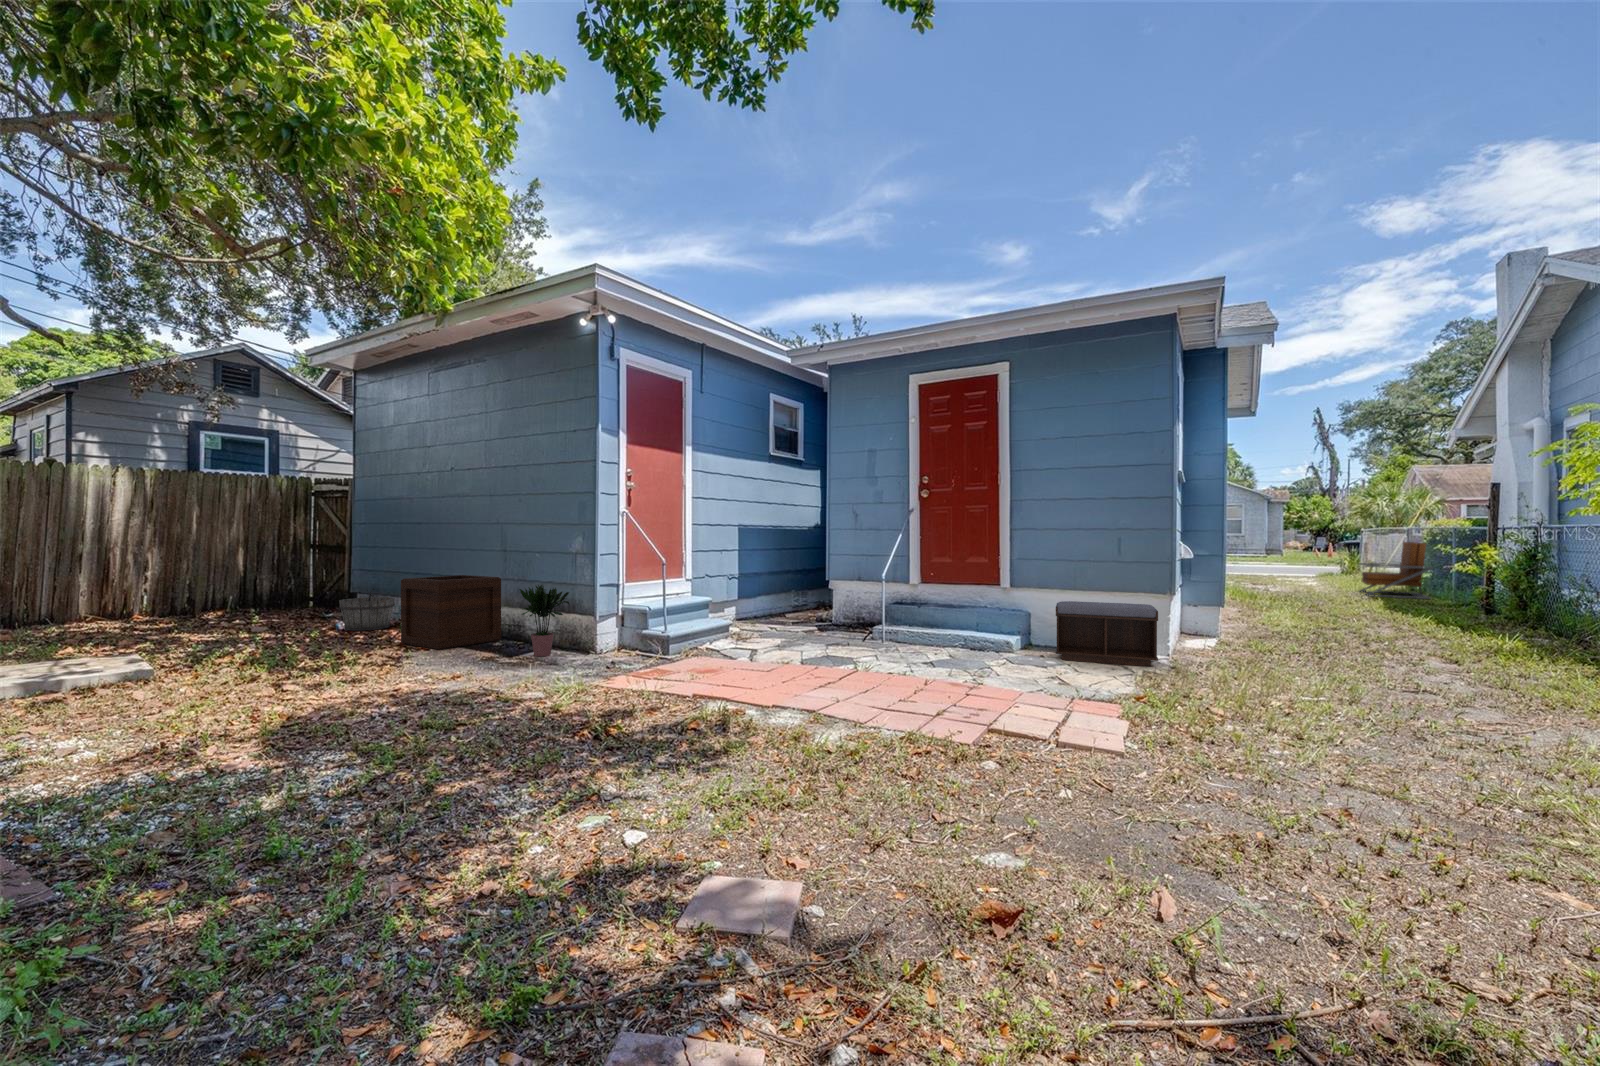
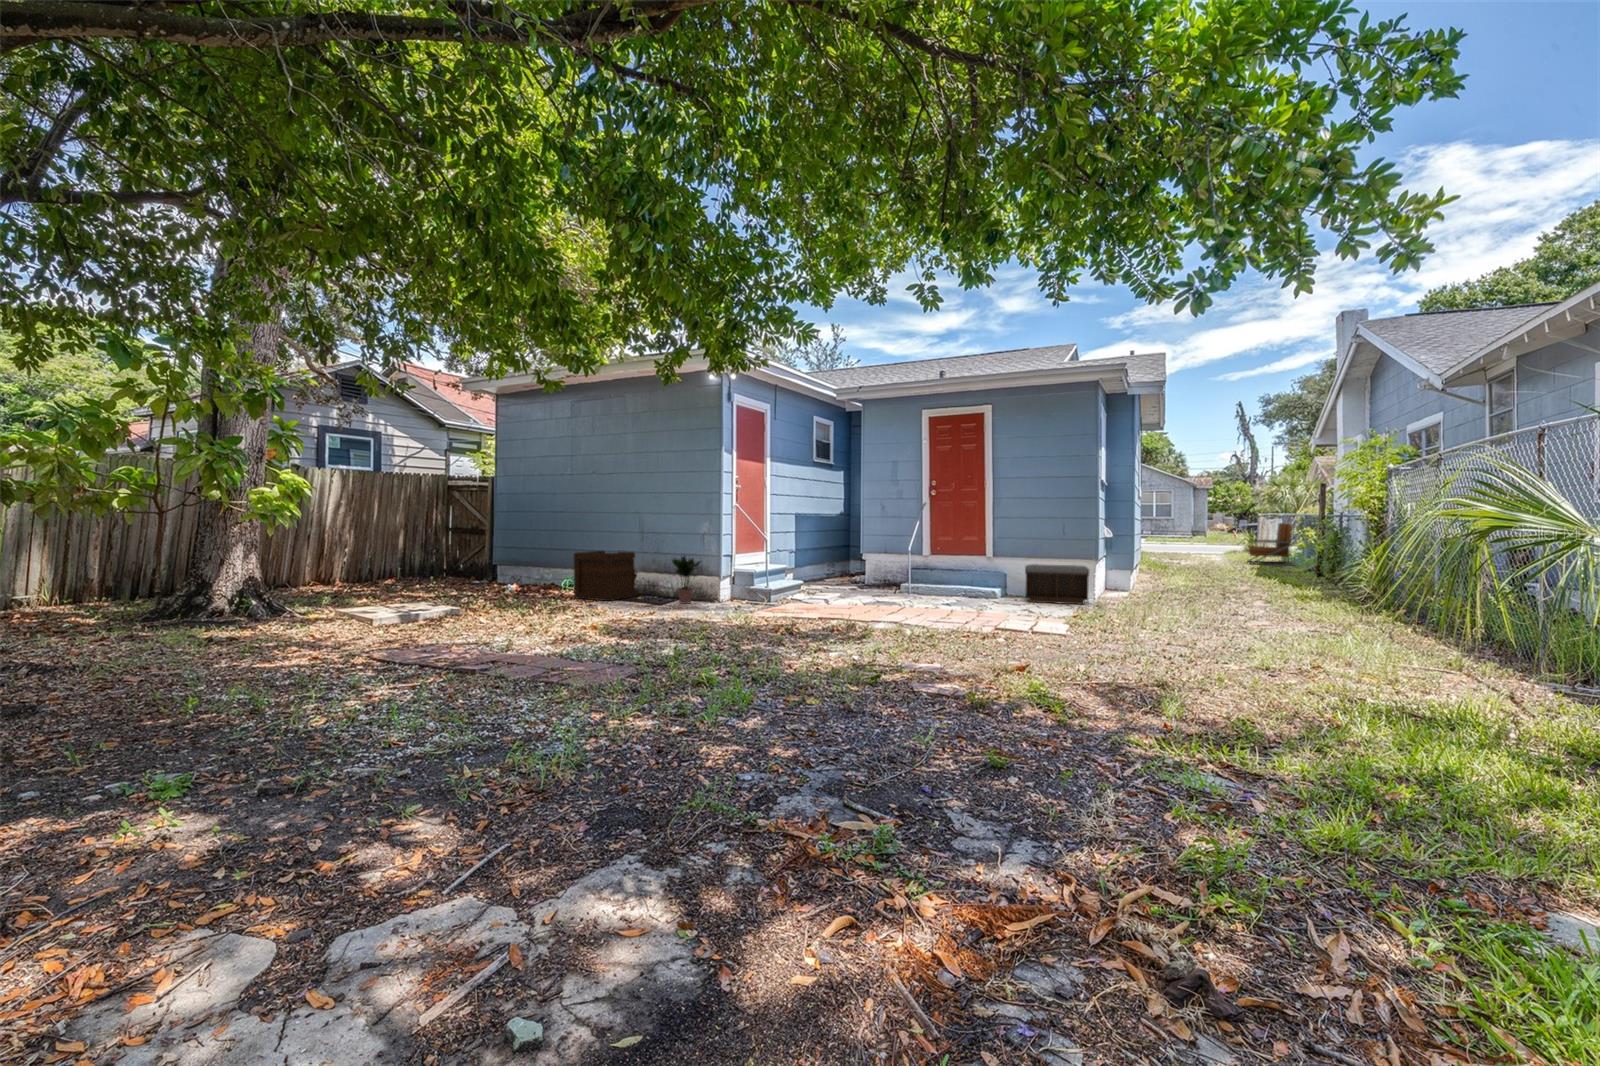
wooden bucket: present [339,589,395,631] -> none [507,561,545,591]

